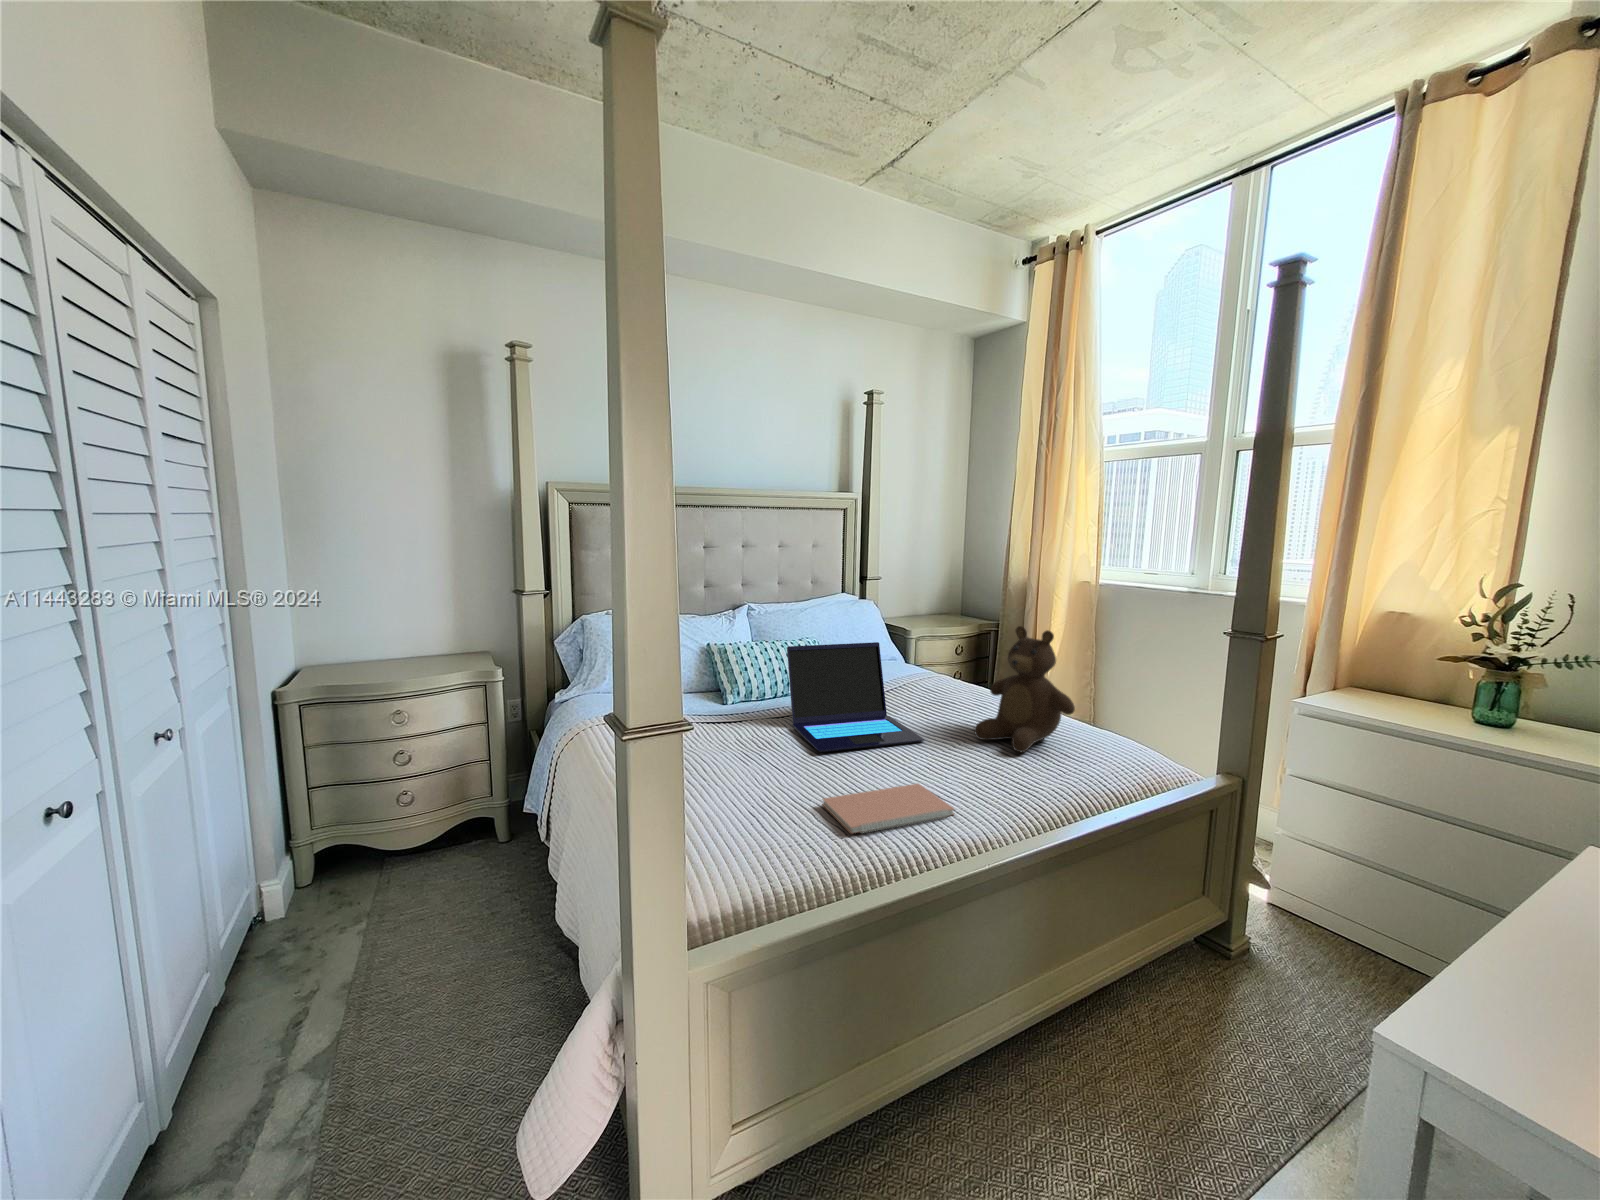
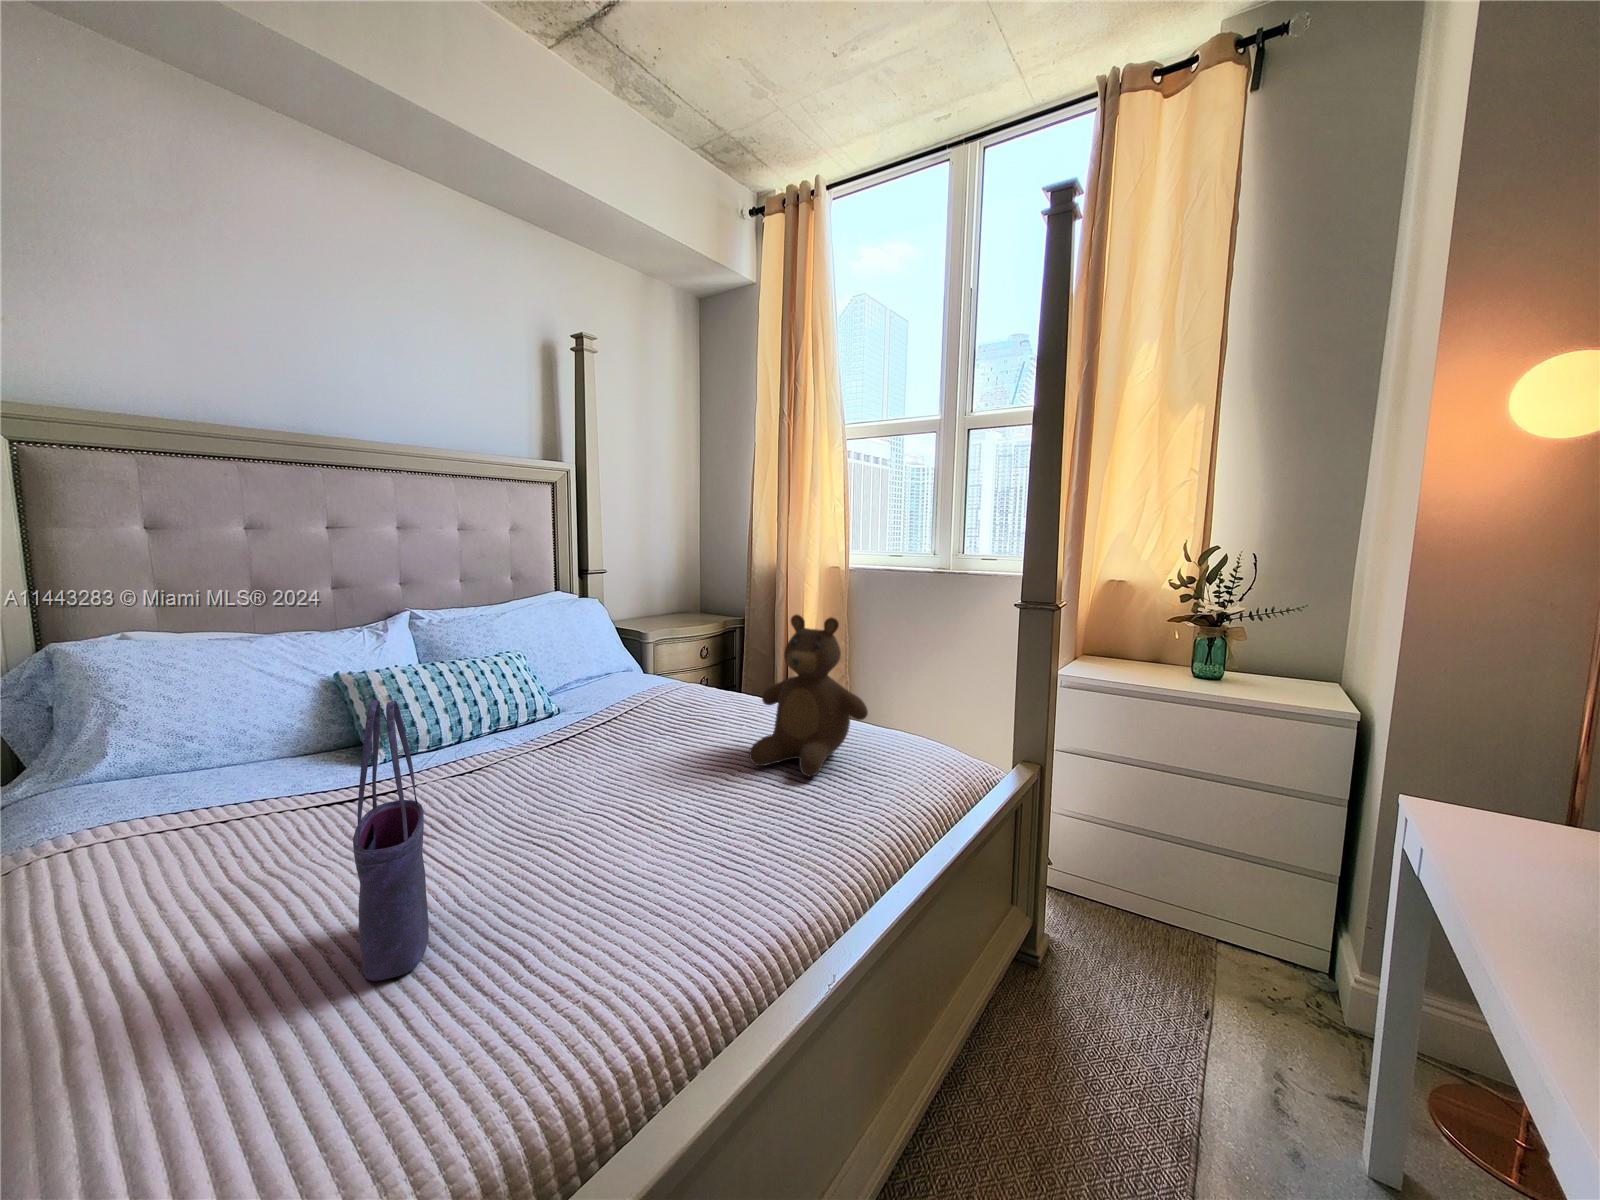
laptop: present [787,642,925,752] -> none [470,650,686,824]
tote bag: none [732,660,764,811] -> present [353,700,429,981]
notebook: present [823,783,954,833] -> none [540,852,753,979]

